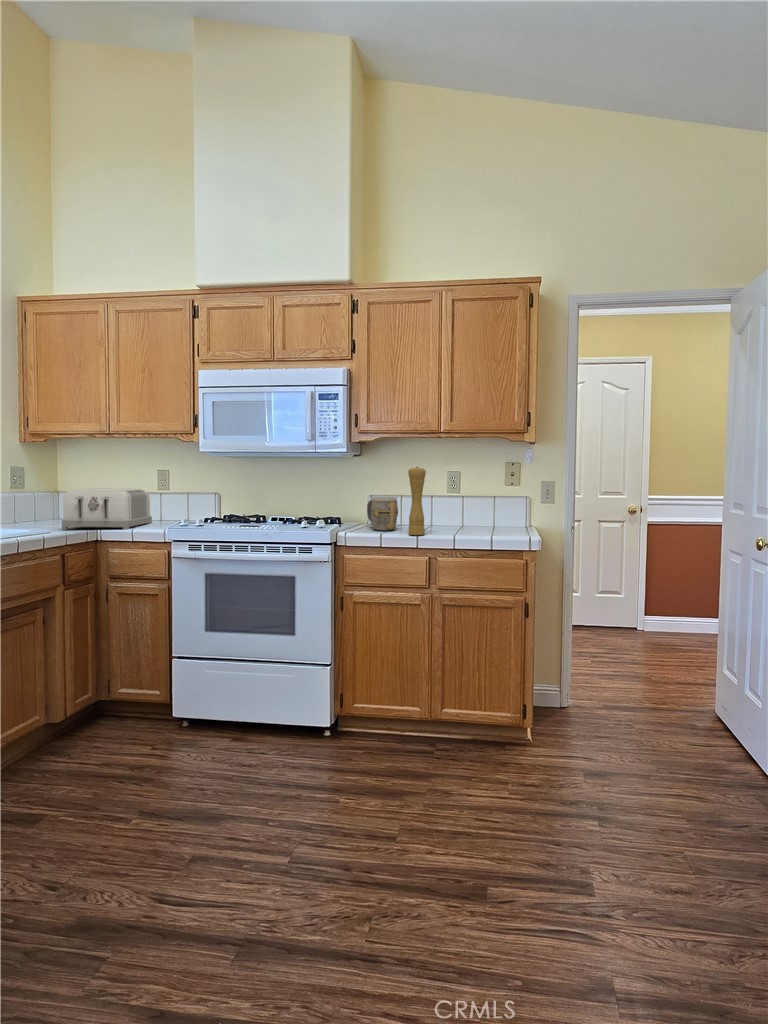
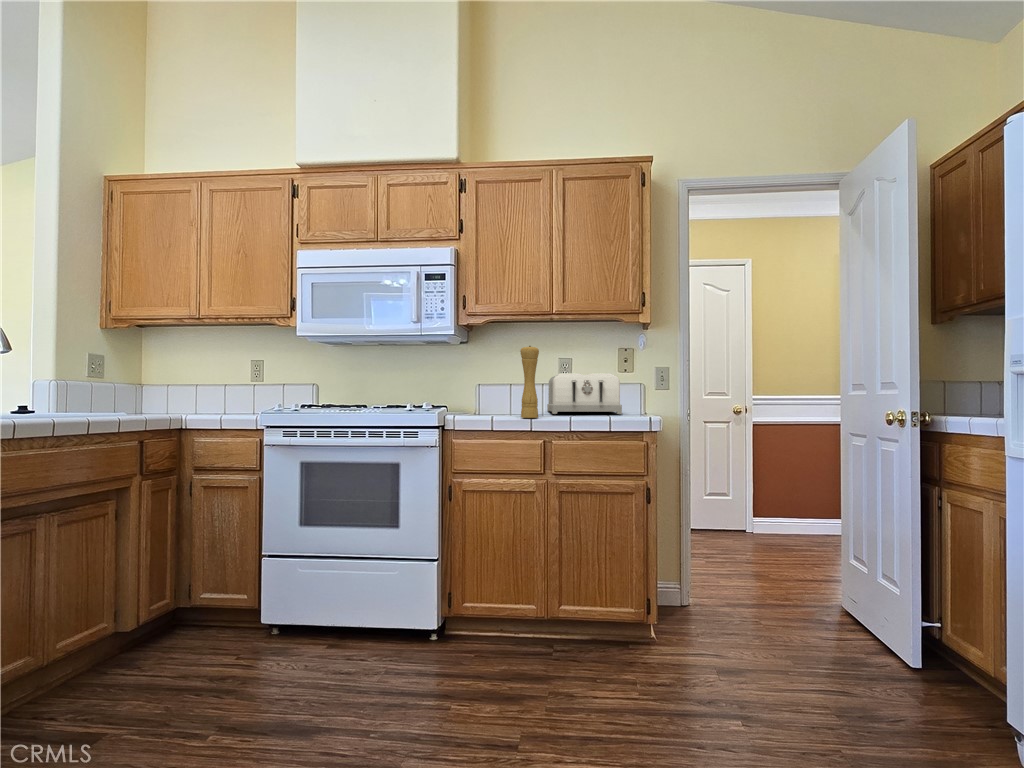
toaster: present [62,488,152,529] -> present [547,373,622,414]
mug: present [367,497,398,531] -> none [475,381,509,416]

